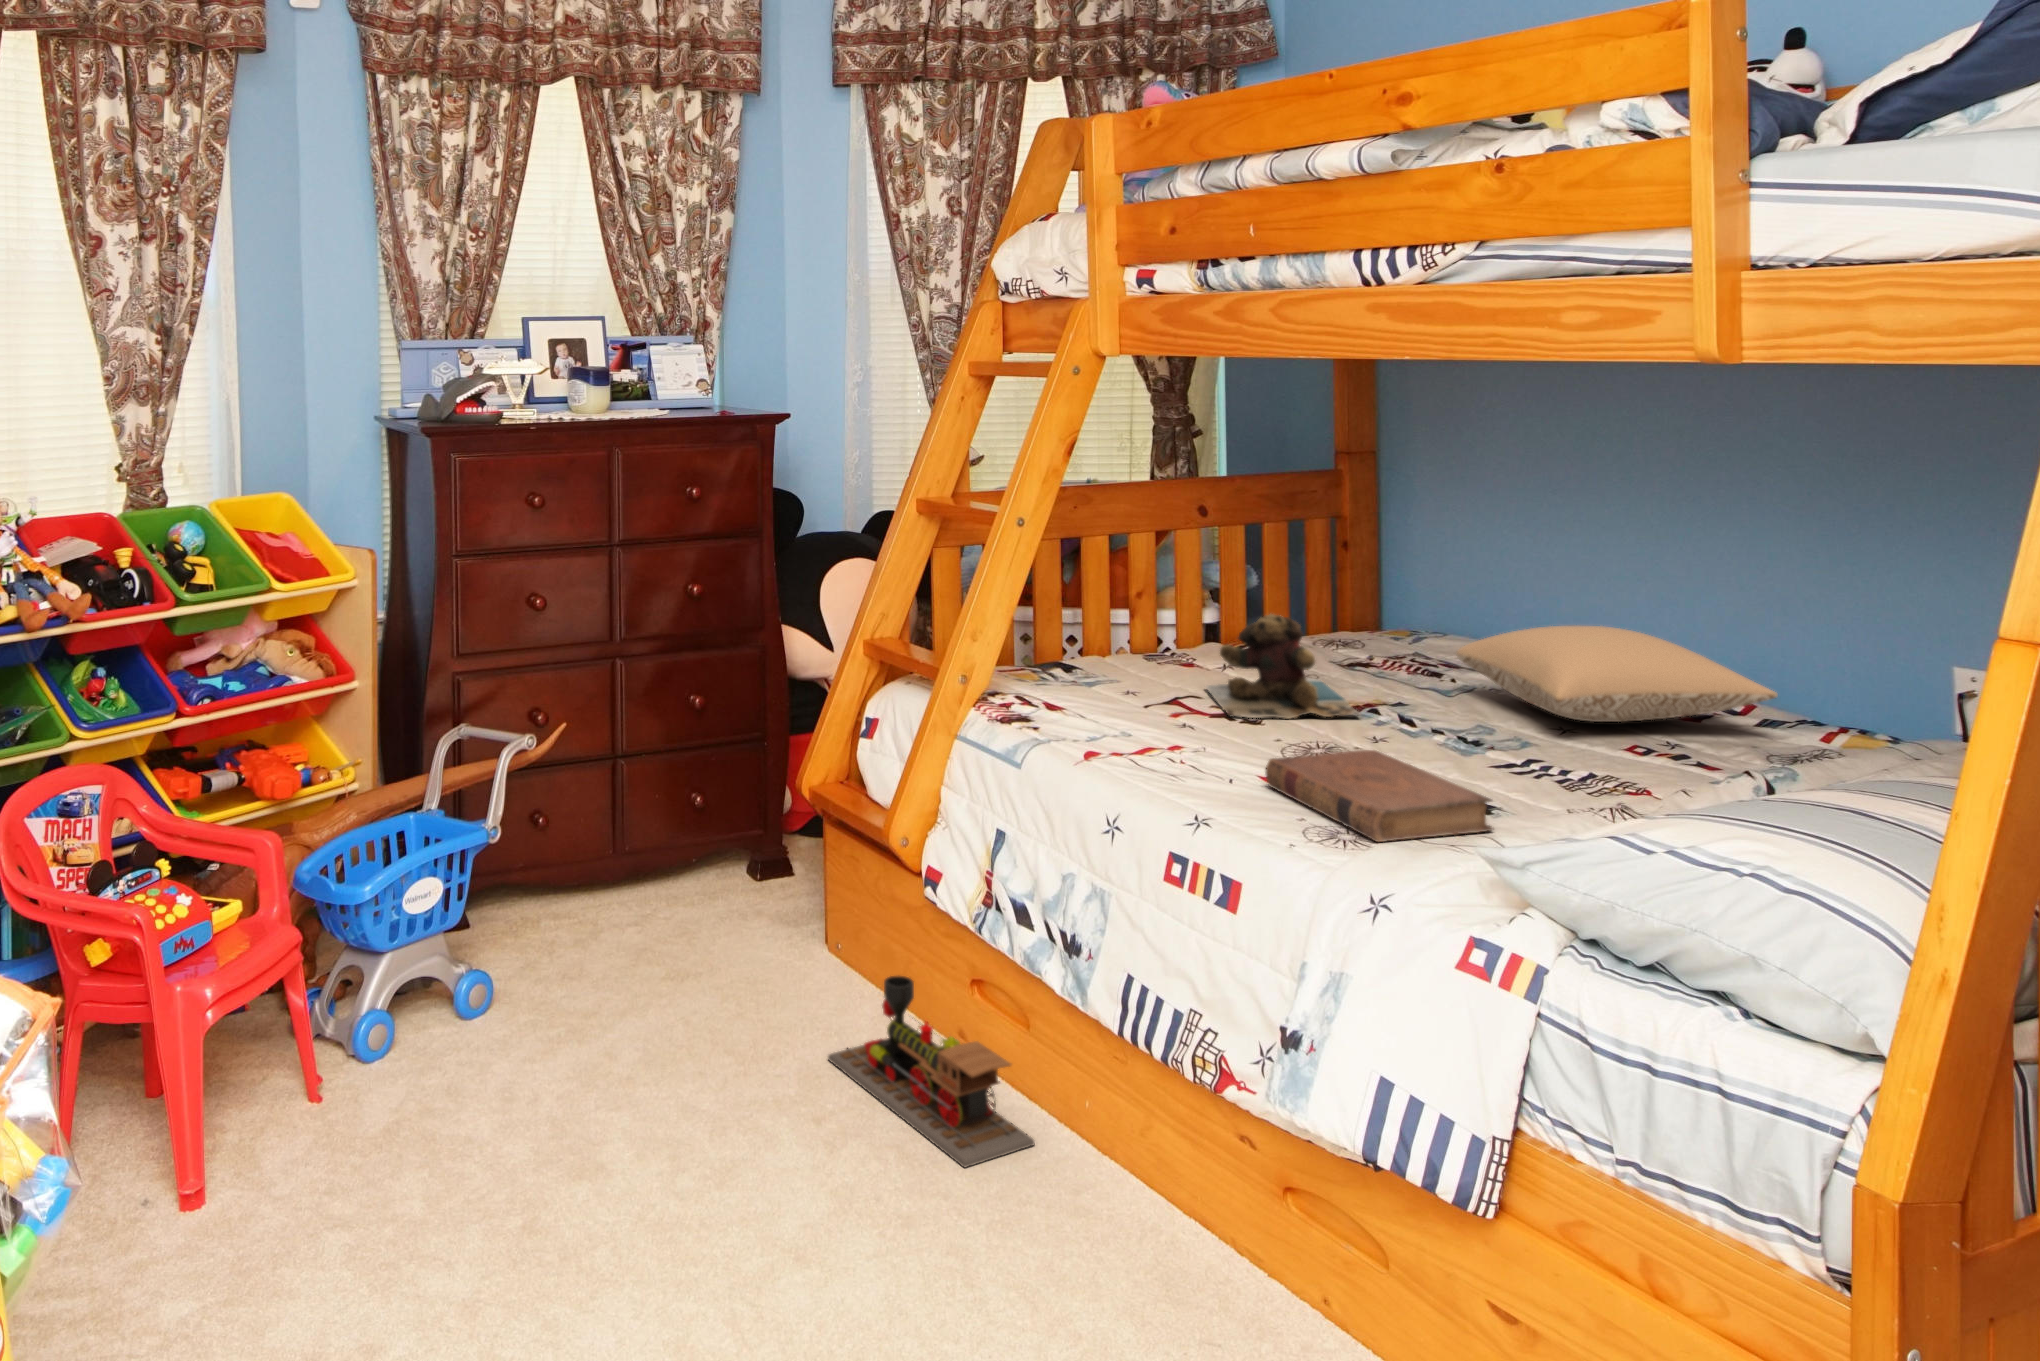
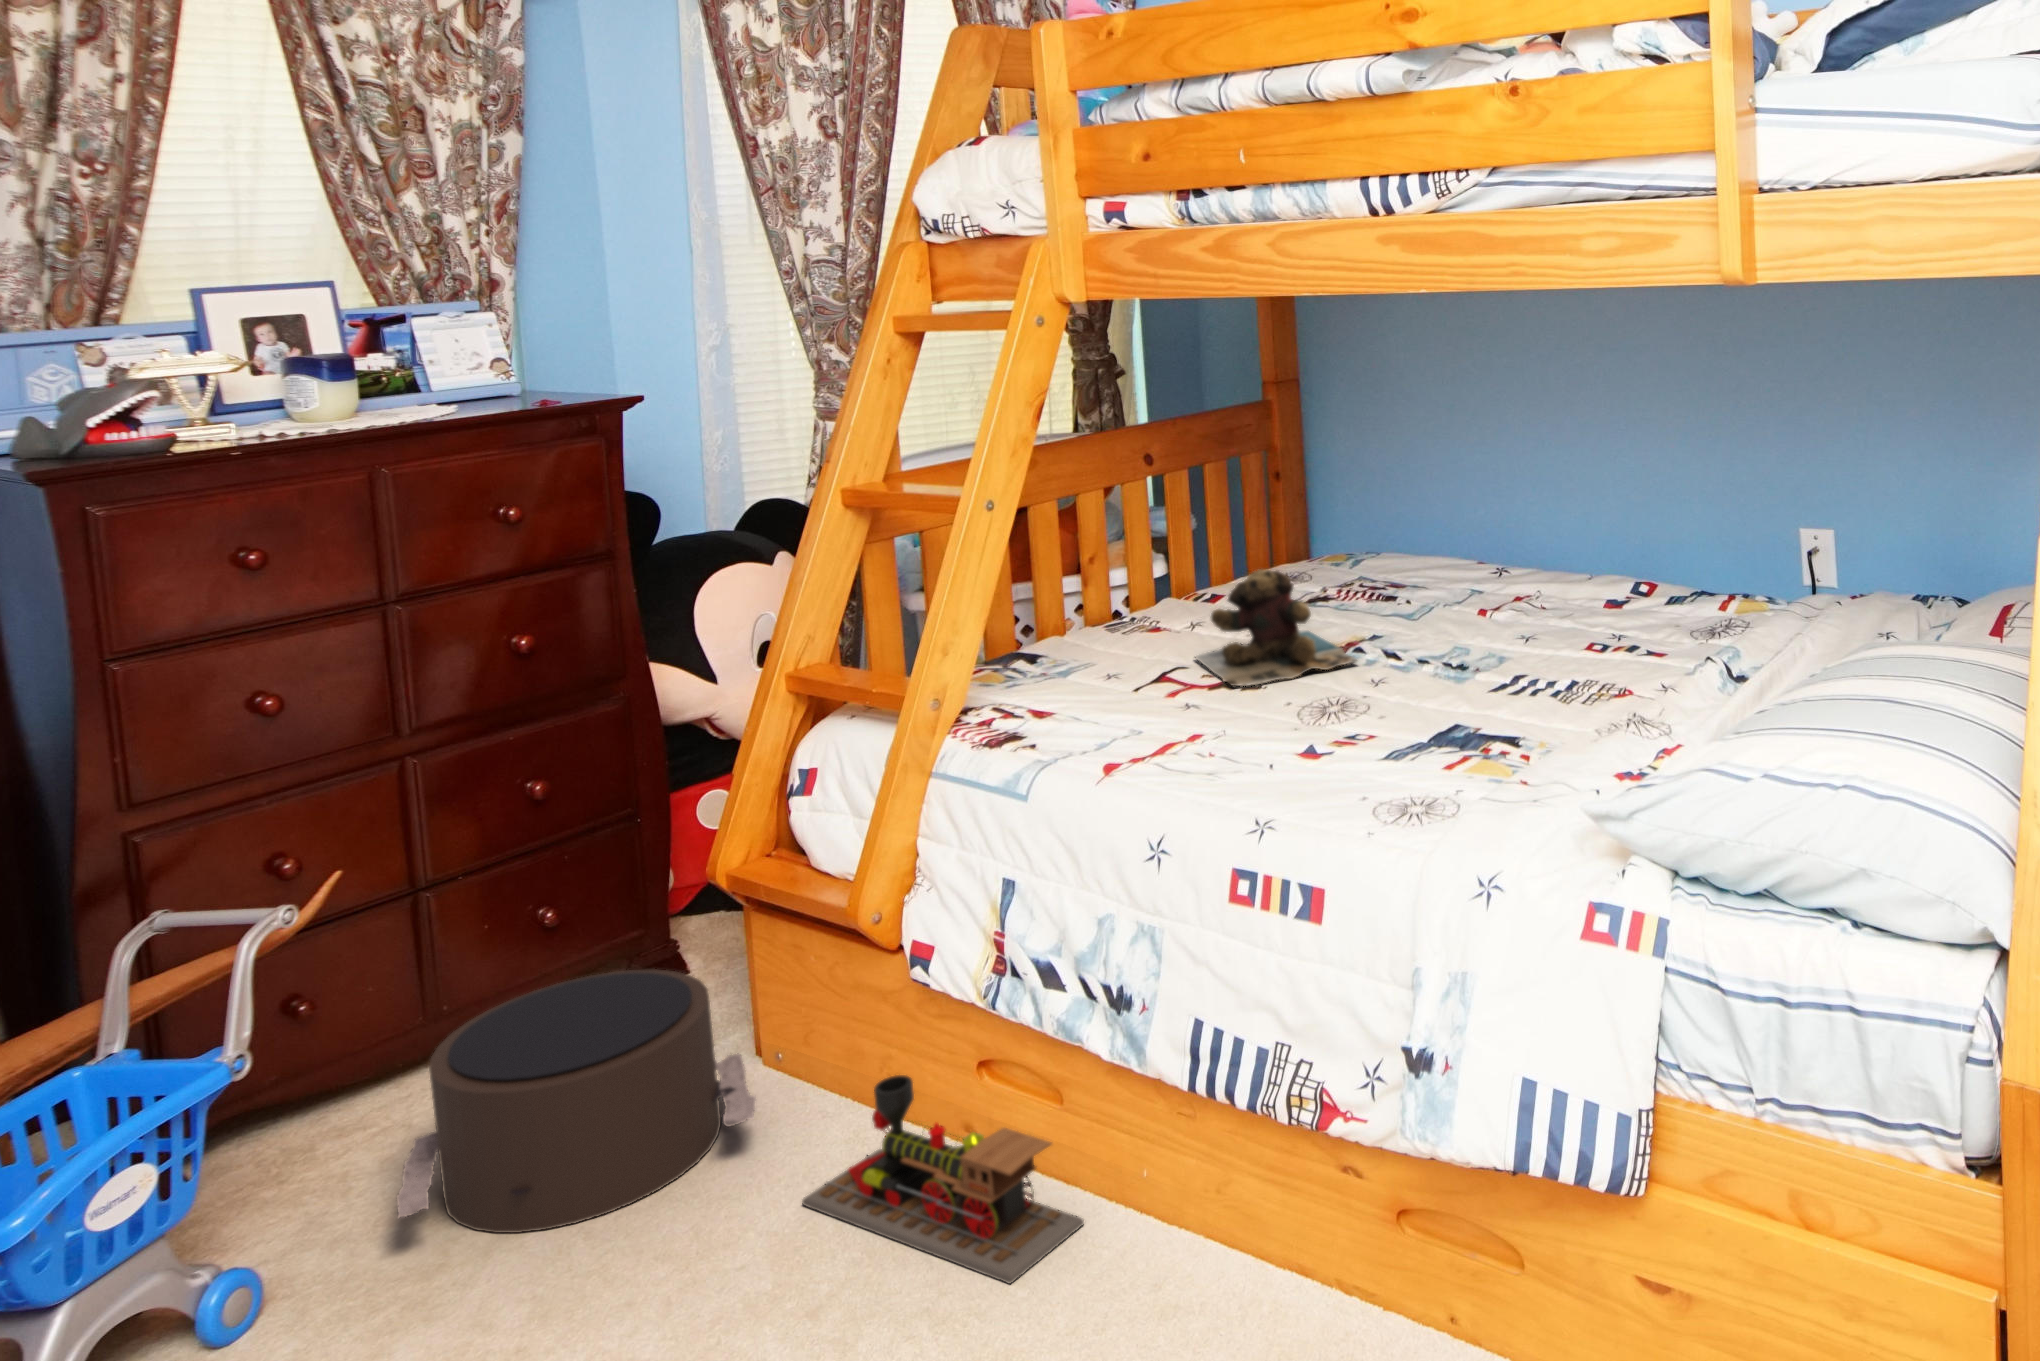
pillow: present [1457,625,1778,722] -> none [1428,537,1698,630]
book: present [1266,750,1493,842] -> none [1305,700,1533,802]
pouf: none [572,847,810,1022] -> present [397,969,756,1233]

